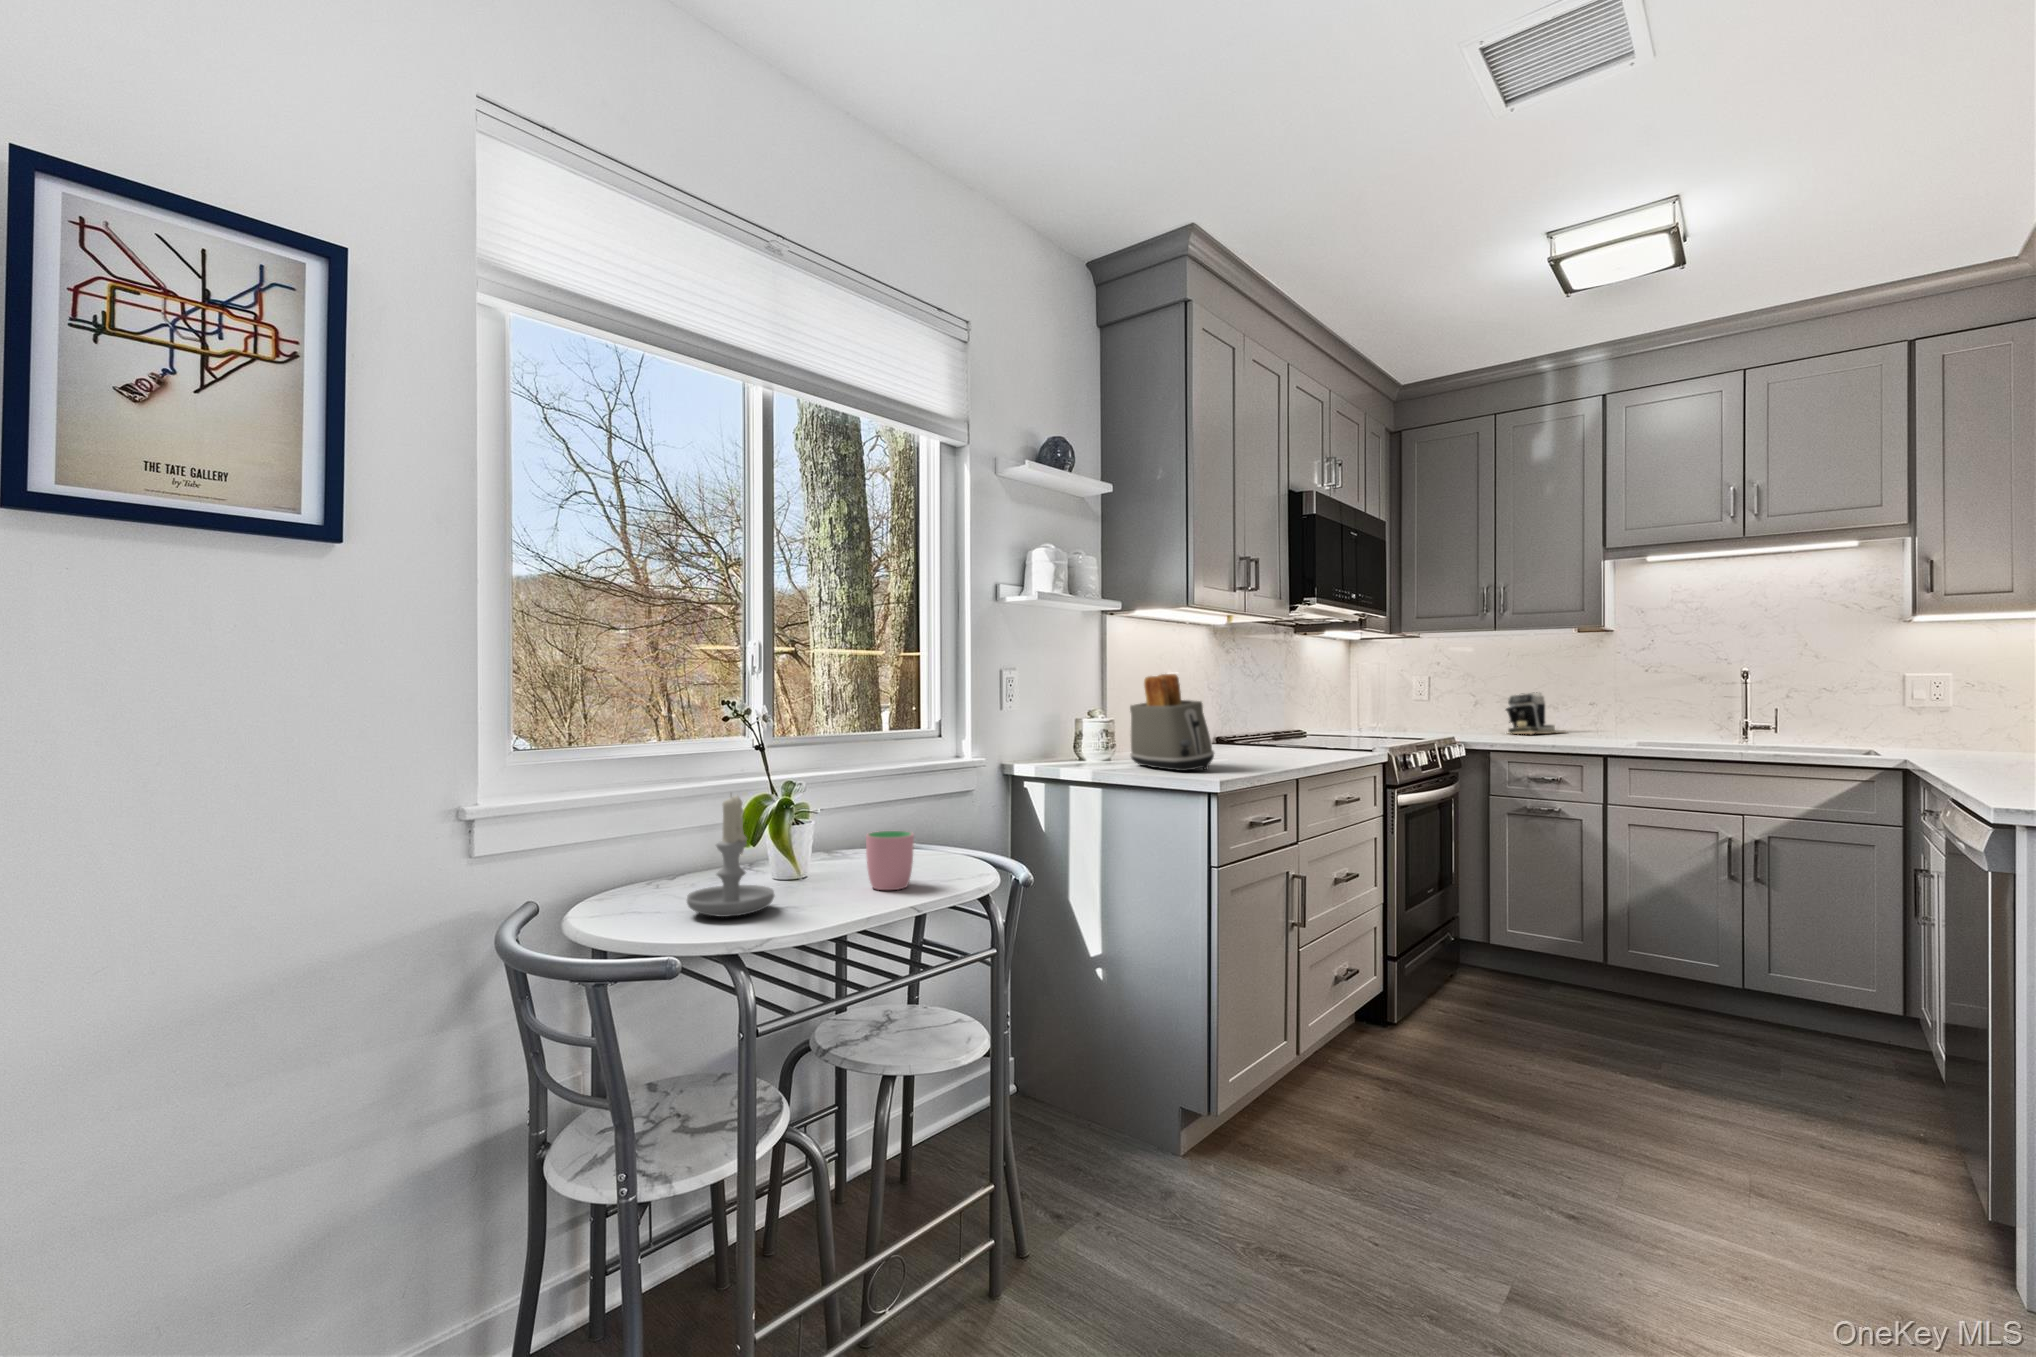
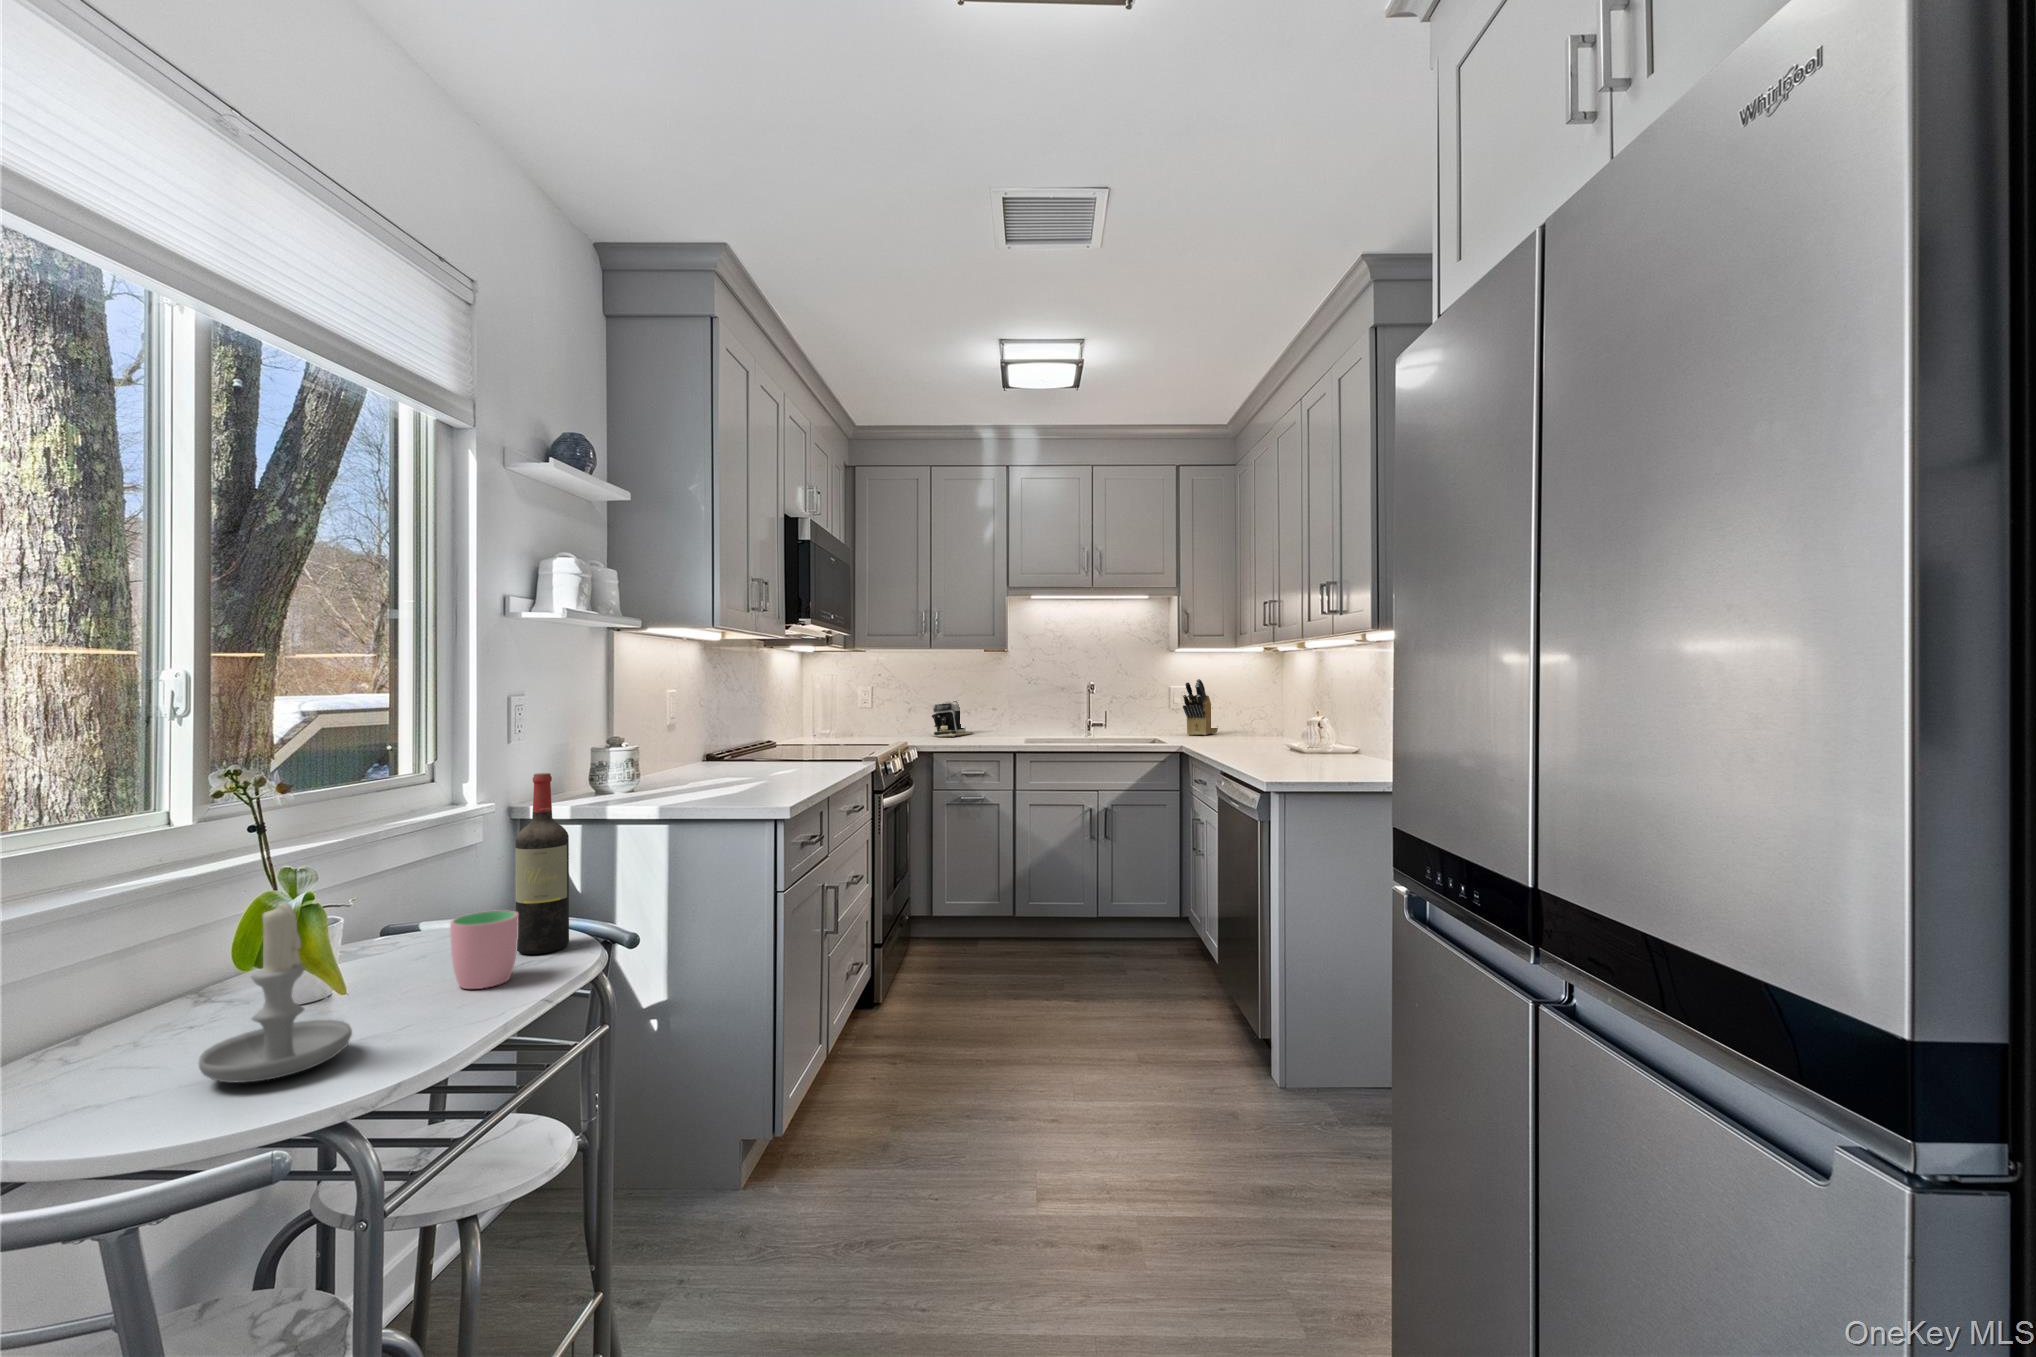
knife block: none [1917,661,2002,747] -> present [1183,679,1218,735]
toaster: present [1130,674,1214,771] -> none [662,699,758,797]
wine bottle: none [931,723,971,875] -> present [515,773,569,954]

